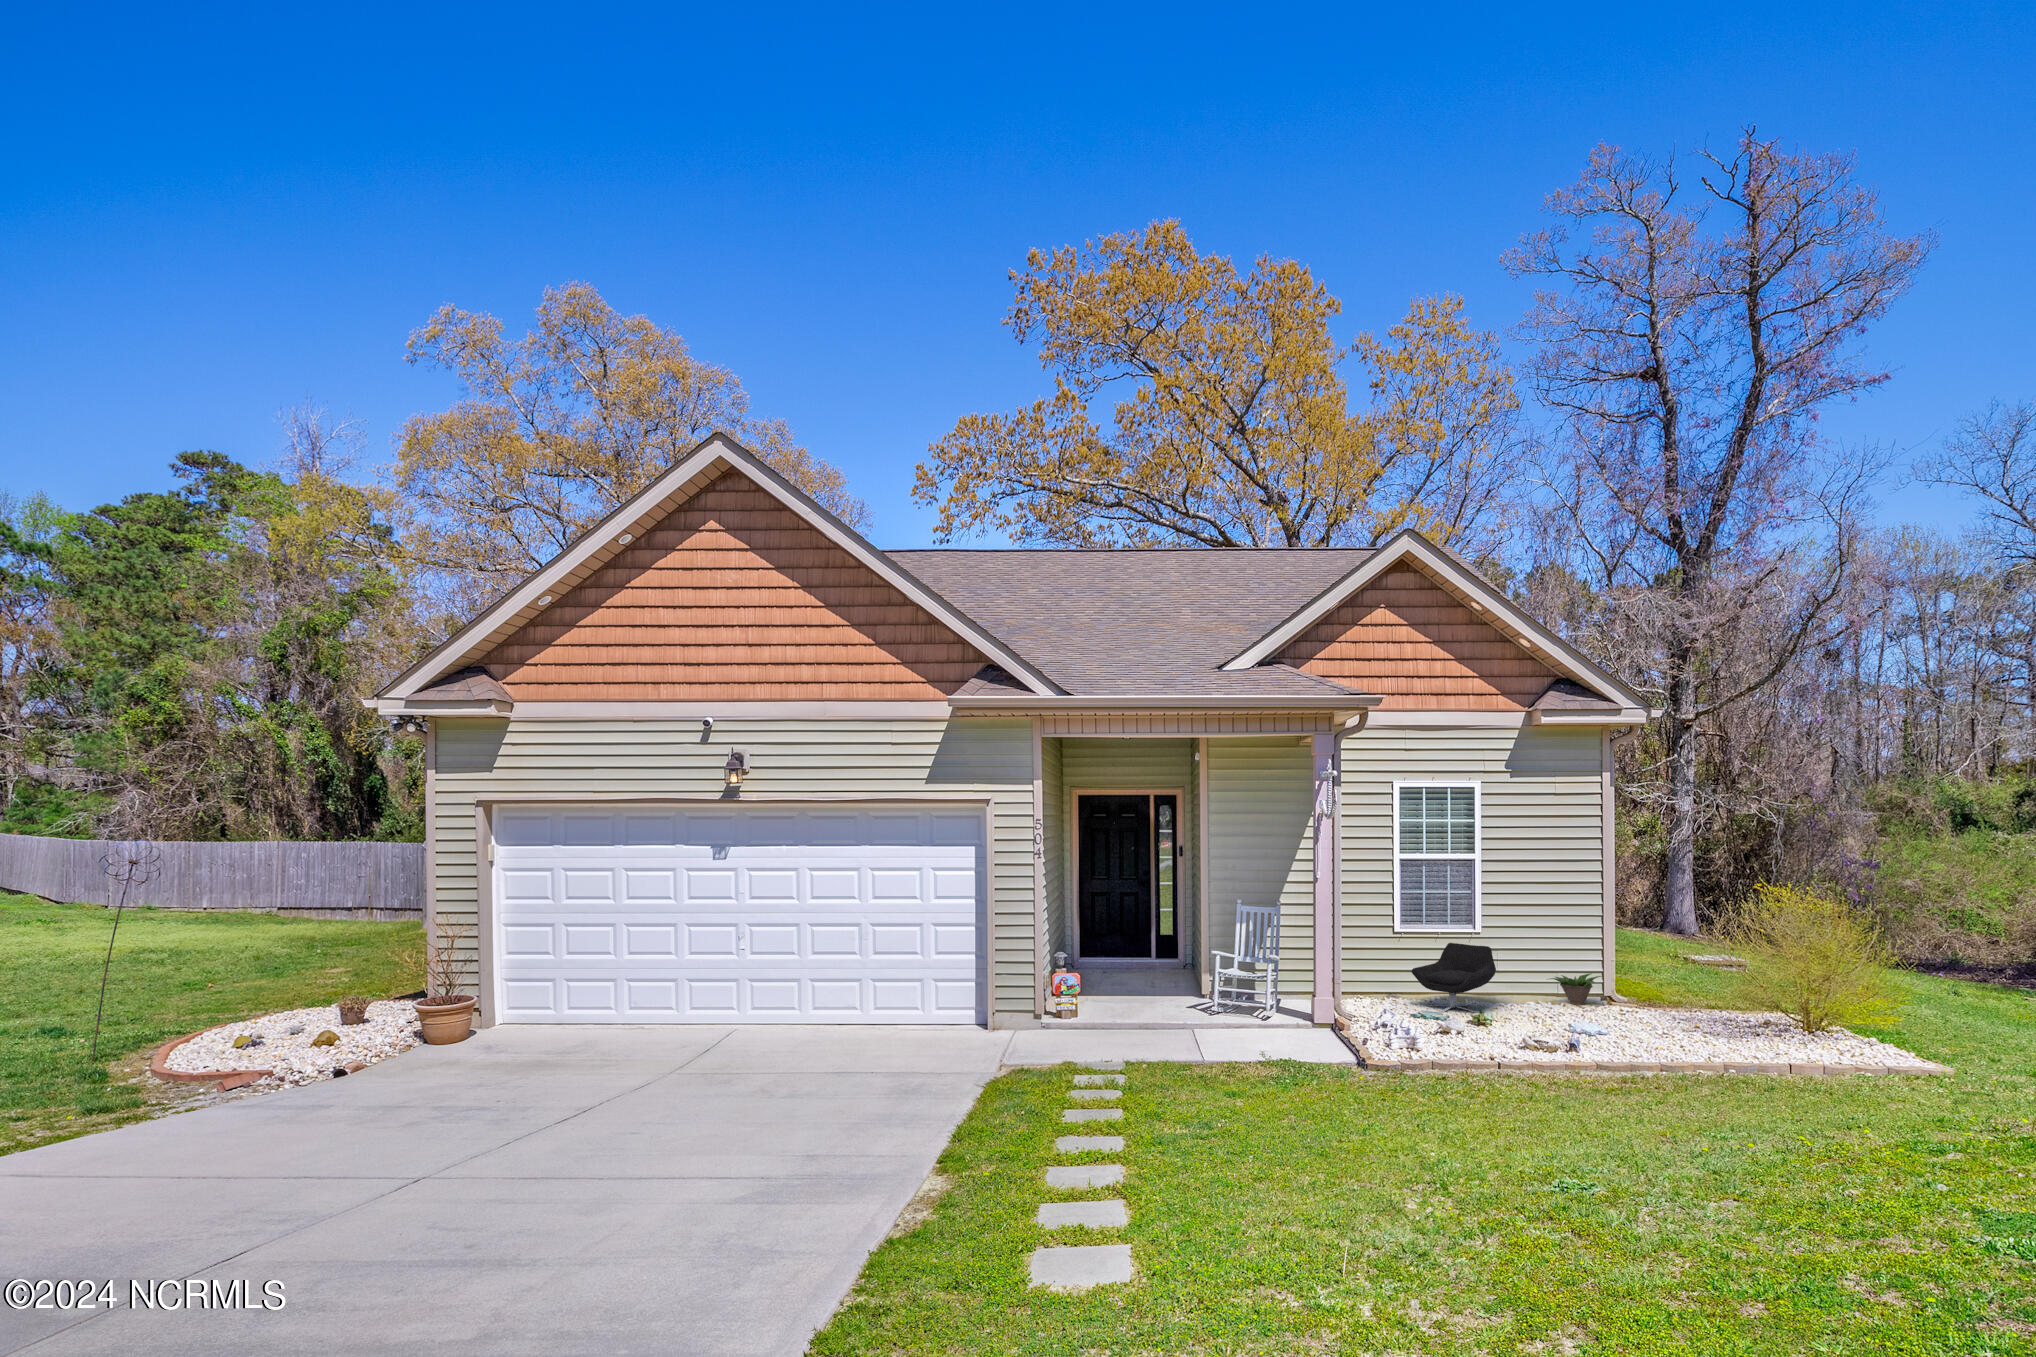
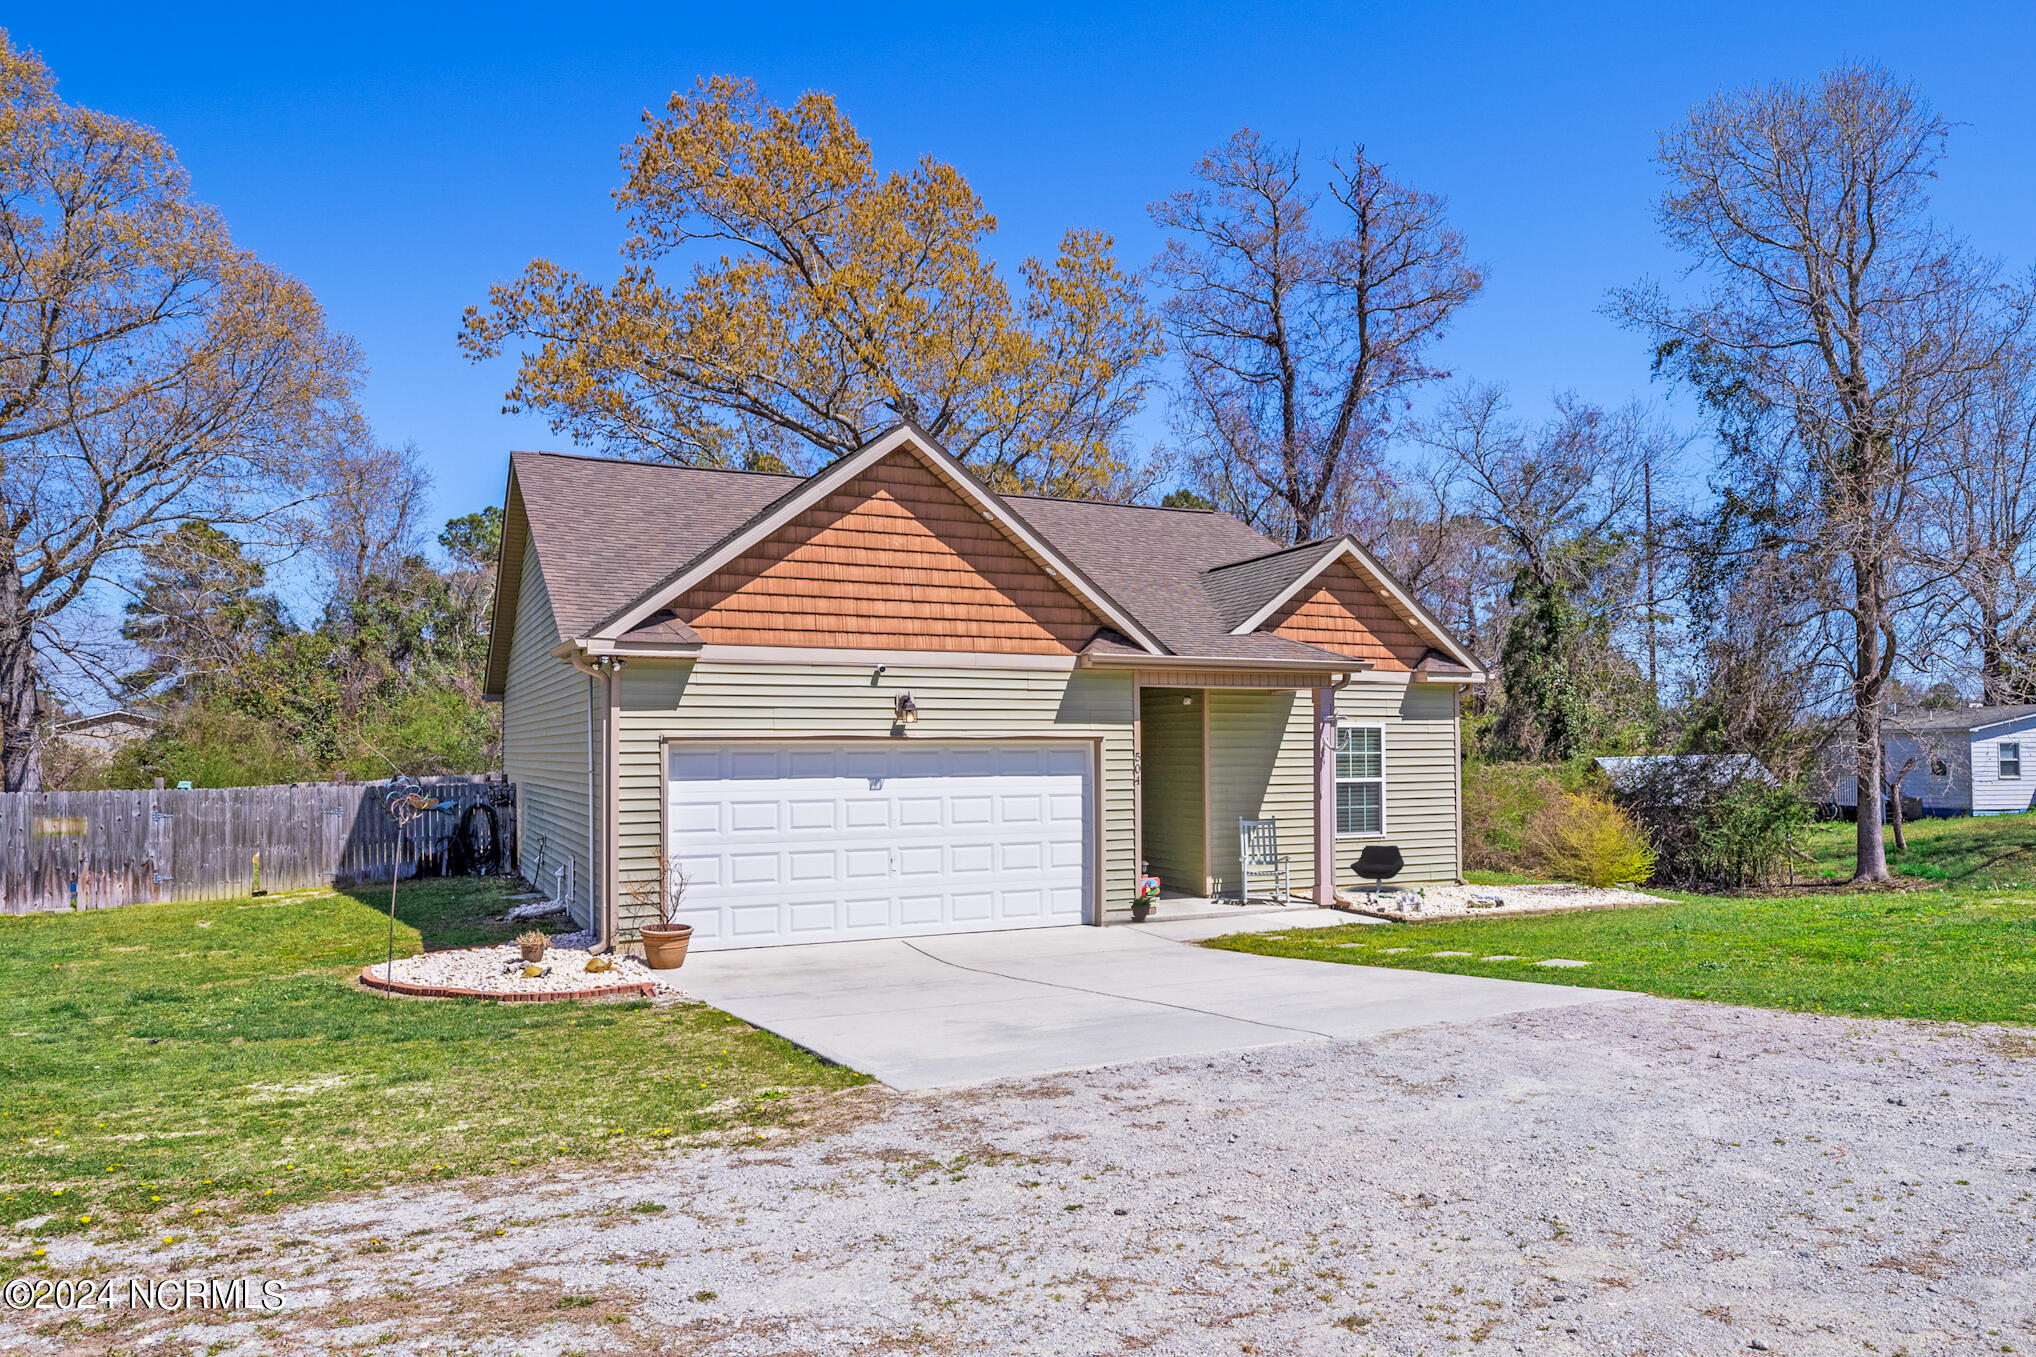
decorative plant: present [1550,973,1602,1005] -> present [1129,895,1156,922]

